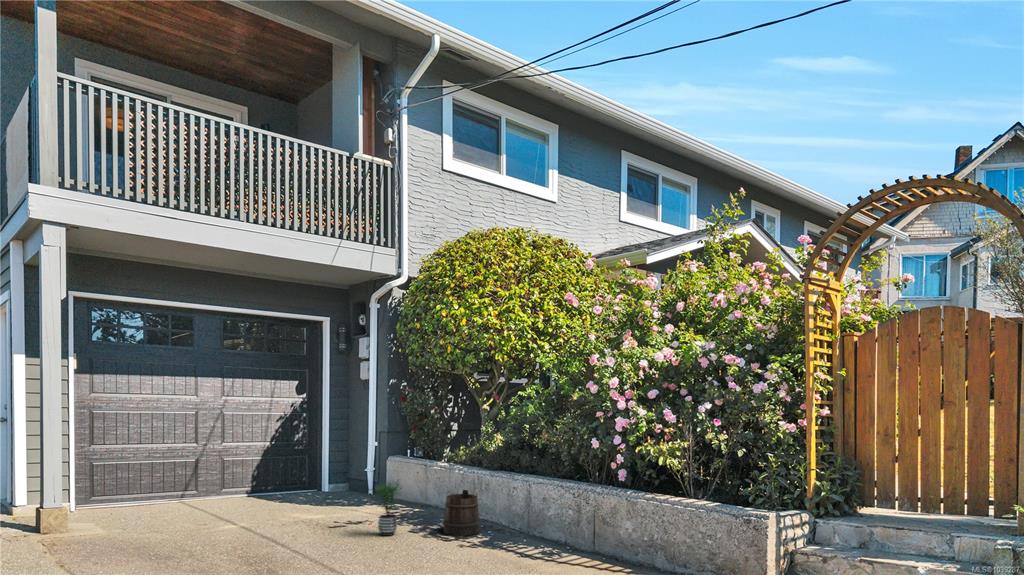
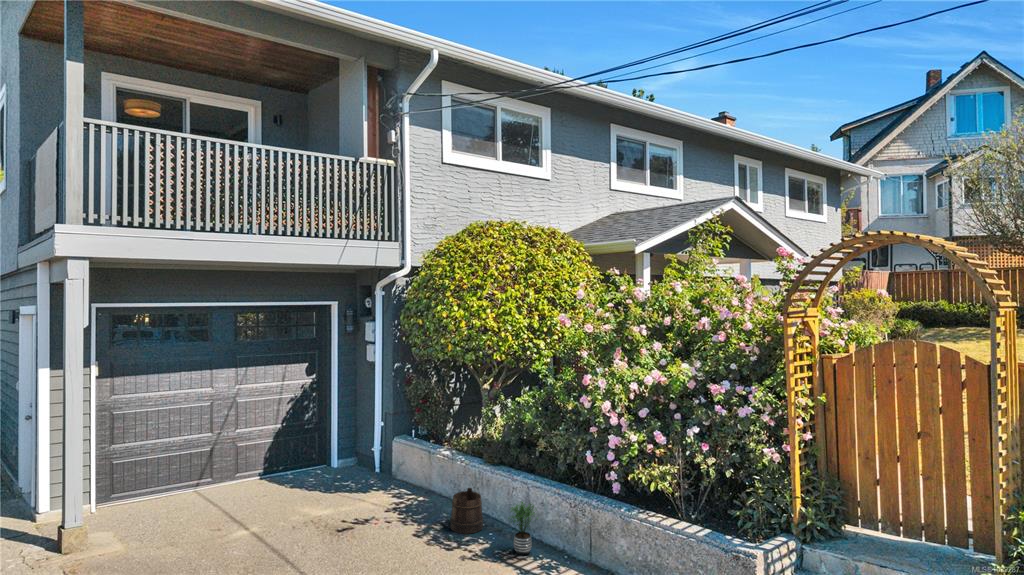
potted plant: present [373,483,401,536] -> present [511,502,538,555]

